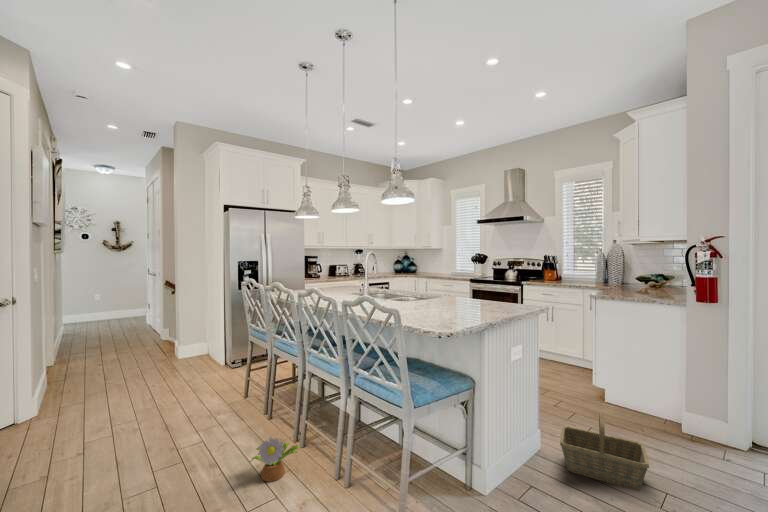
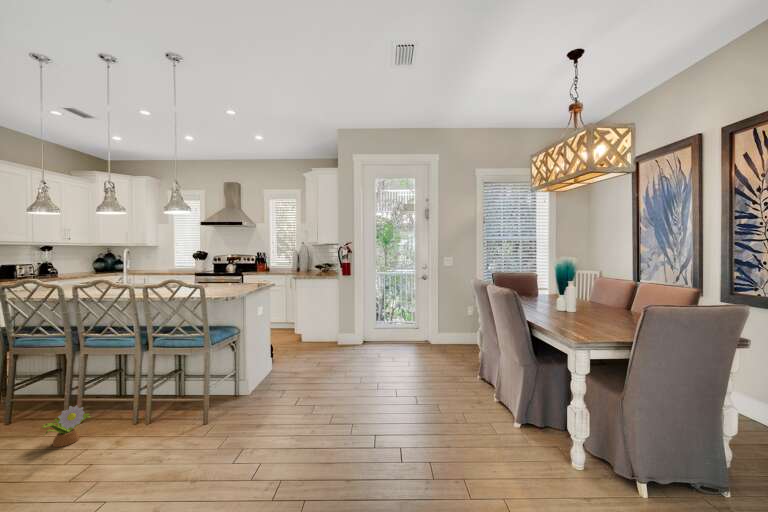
basket: present [560,413,649,491] -> none [283,338,324,373]

